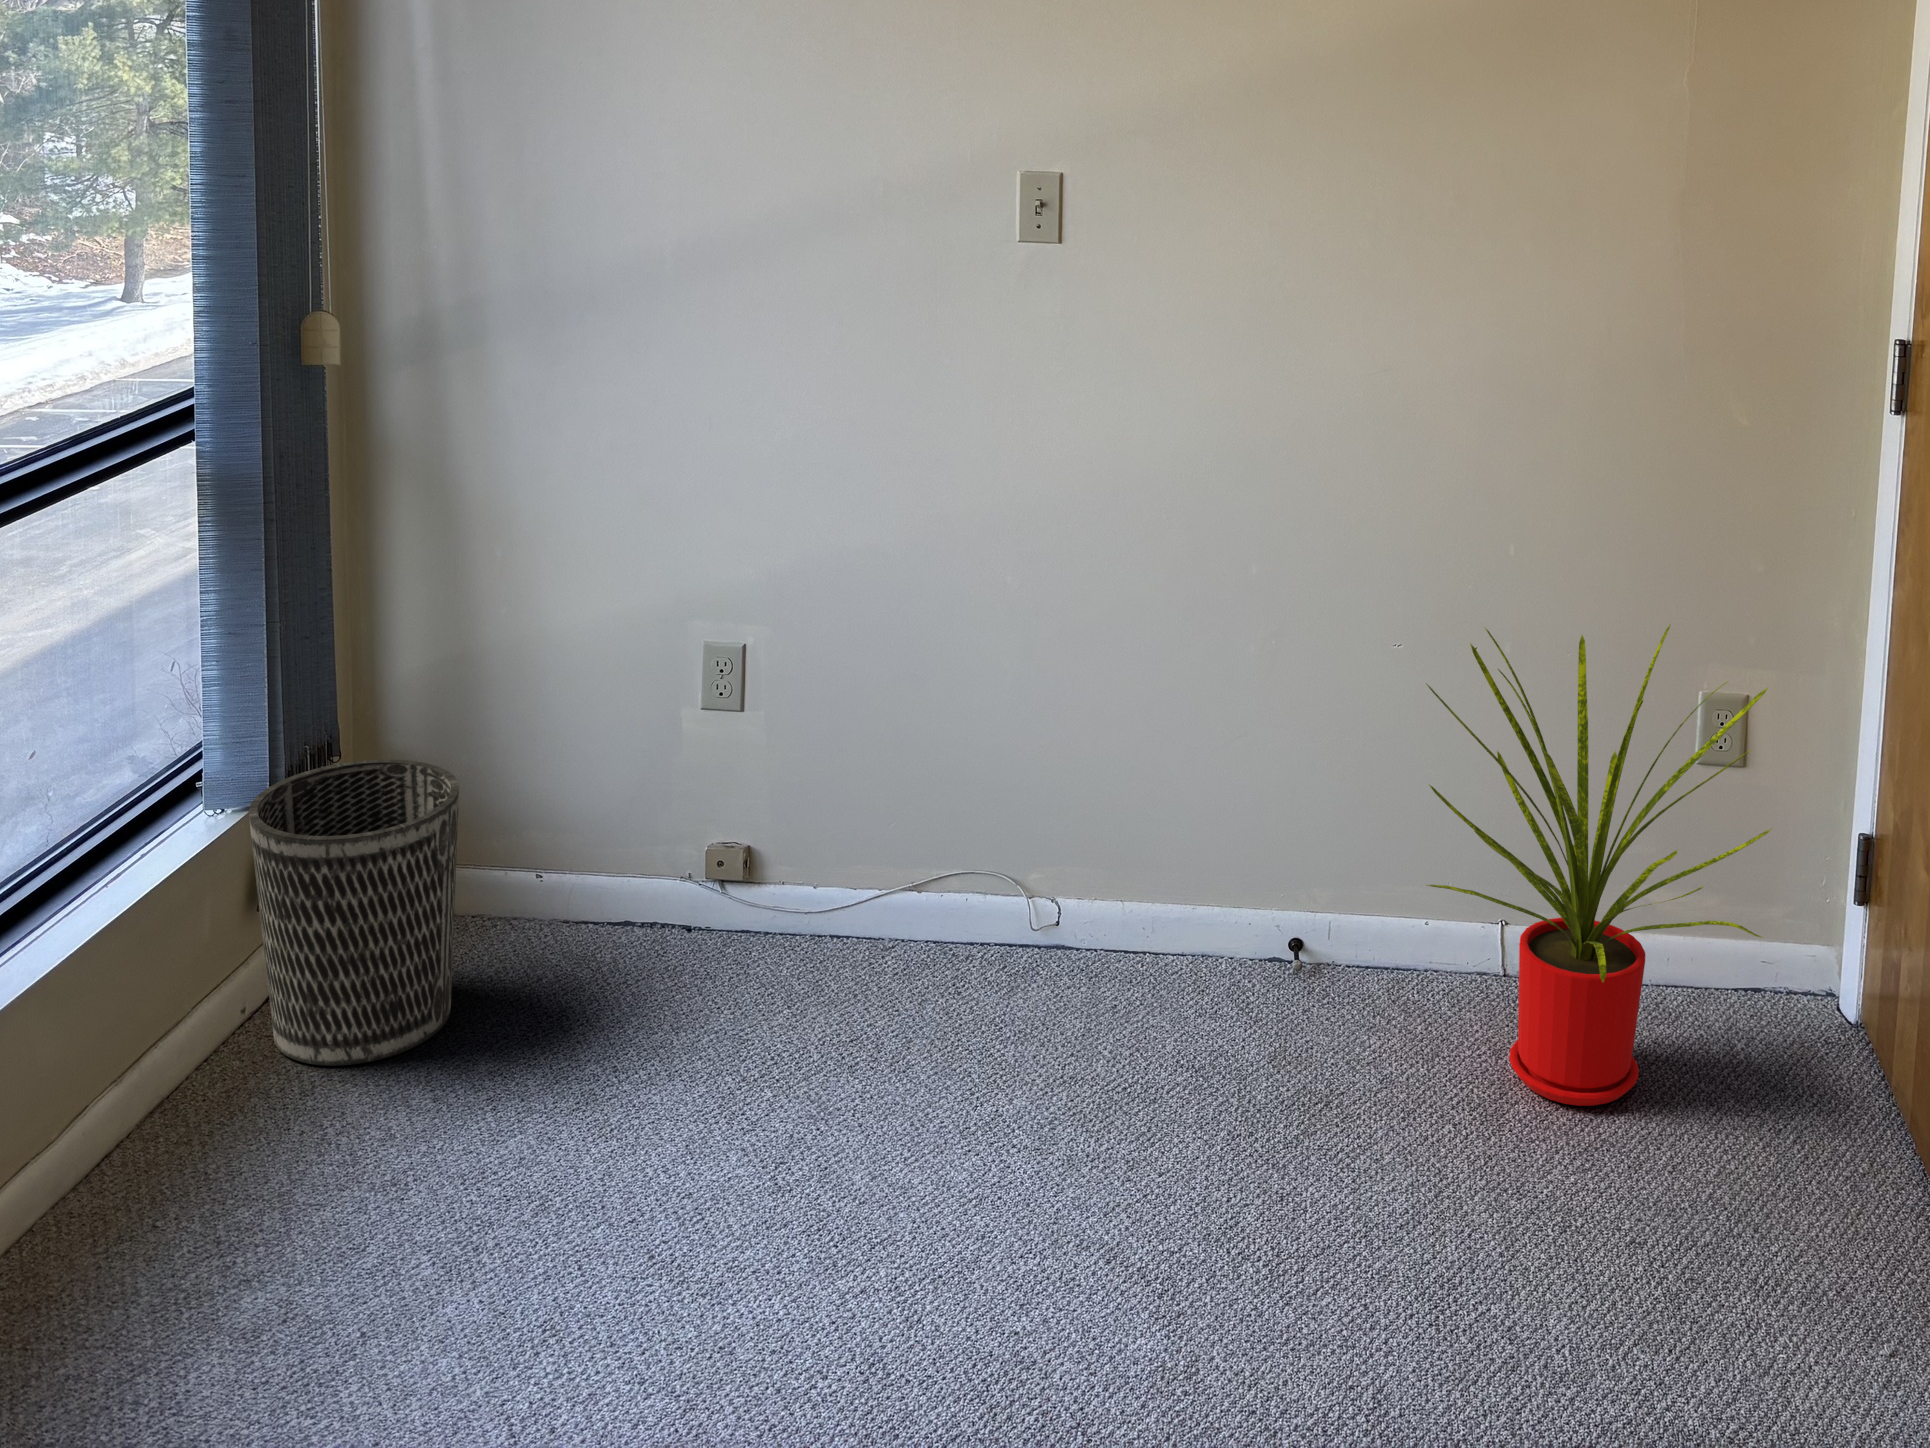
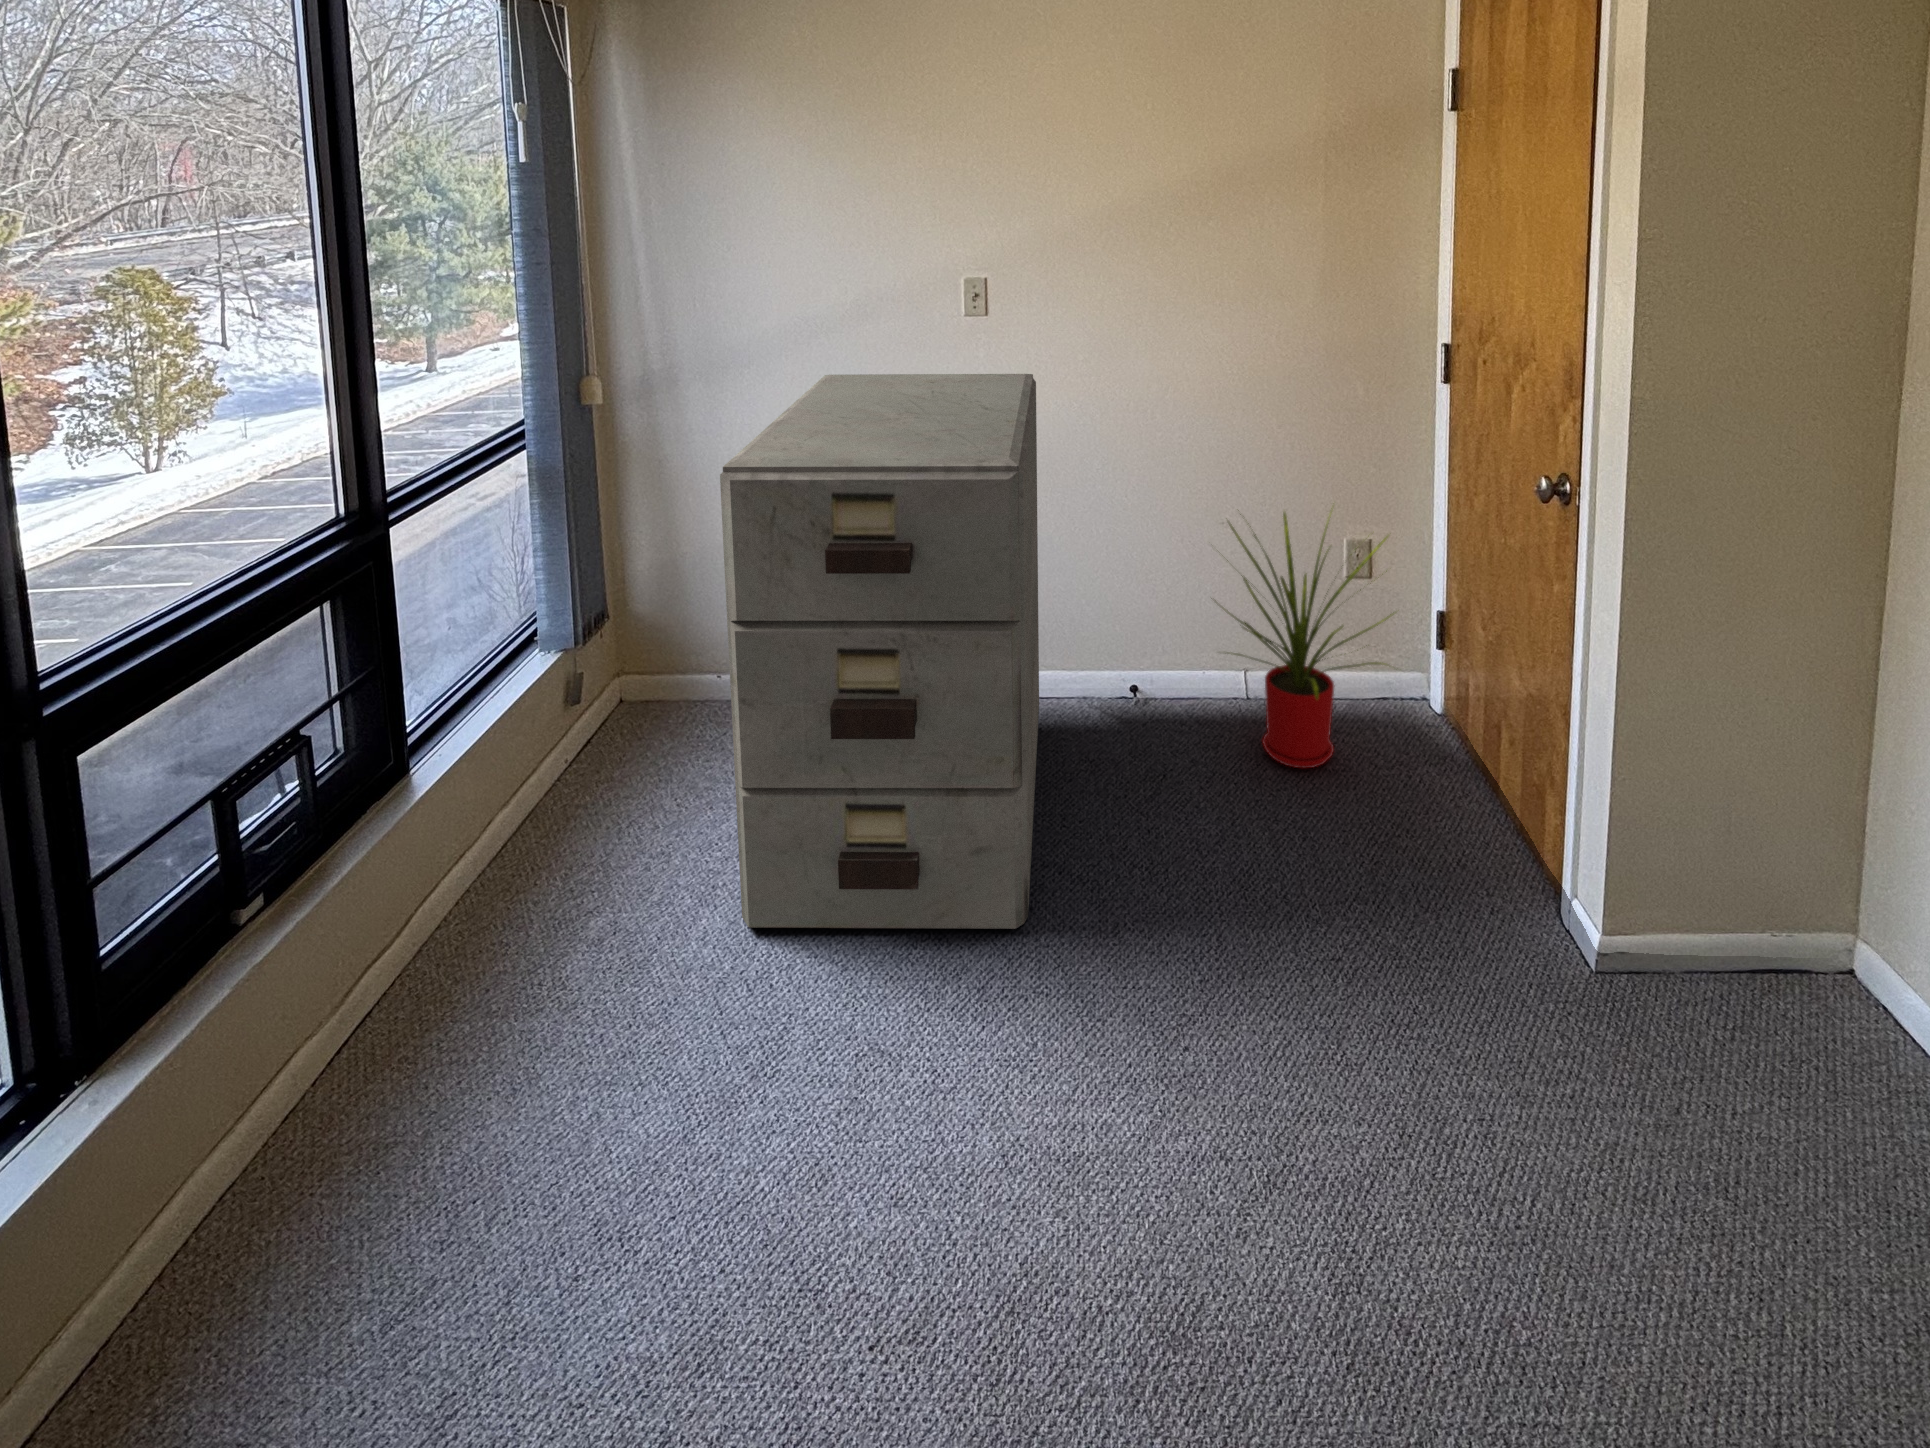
filing cabinet: none [503,339,1134,1350] -> present [720,374,1039,929]
wastebasket: present [248,759,459,1066] -> none [565,617,680,791]

